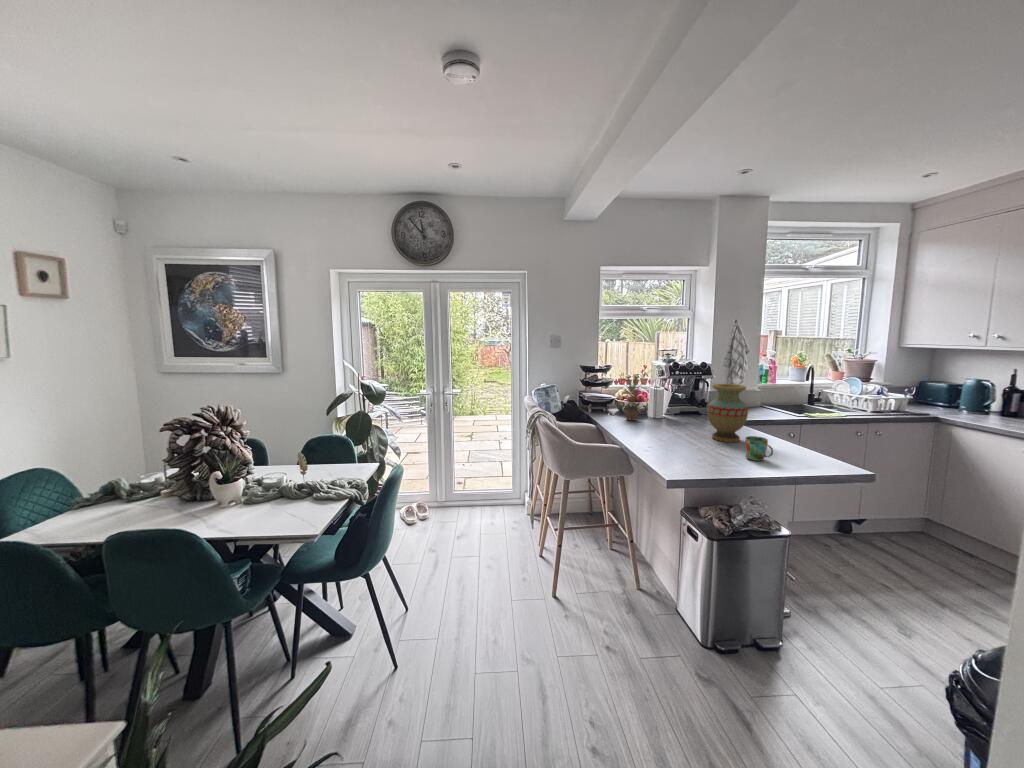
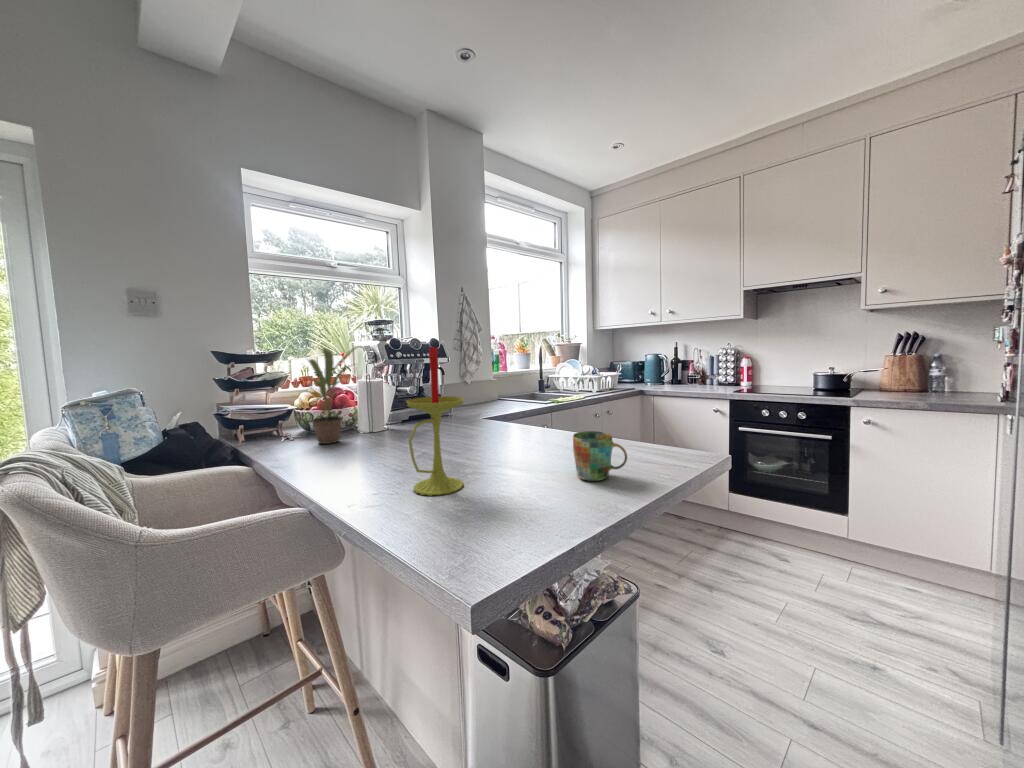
vase: present [708,384,748,442] -> none [472,351,536,452]
candle: none [663,386,691,451] -> present [406,347,463,496]

